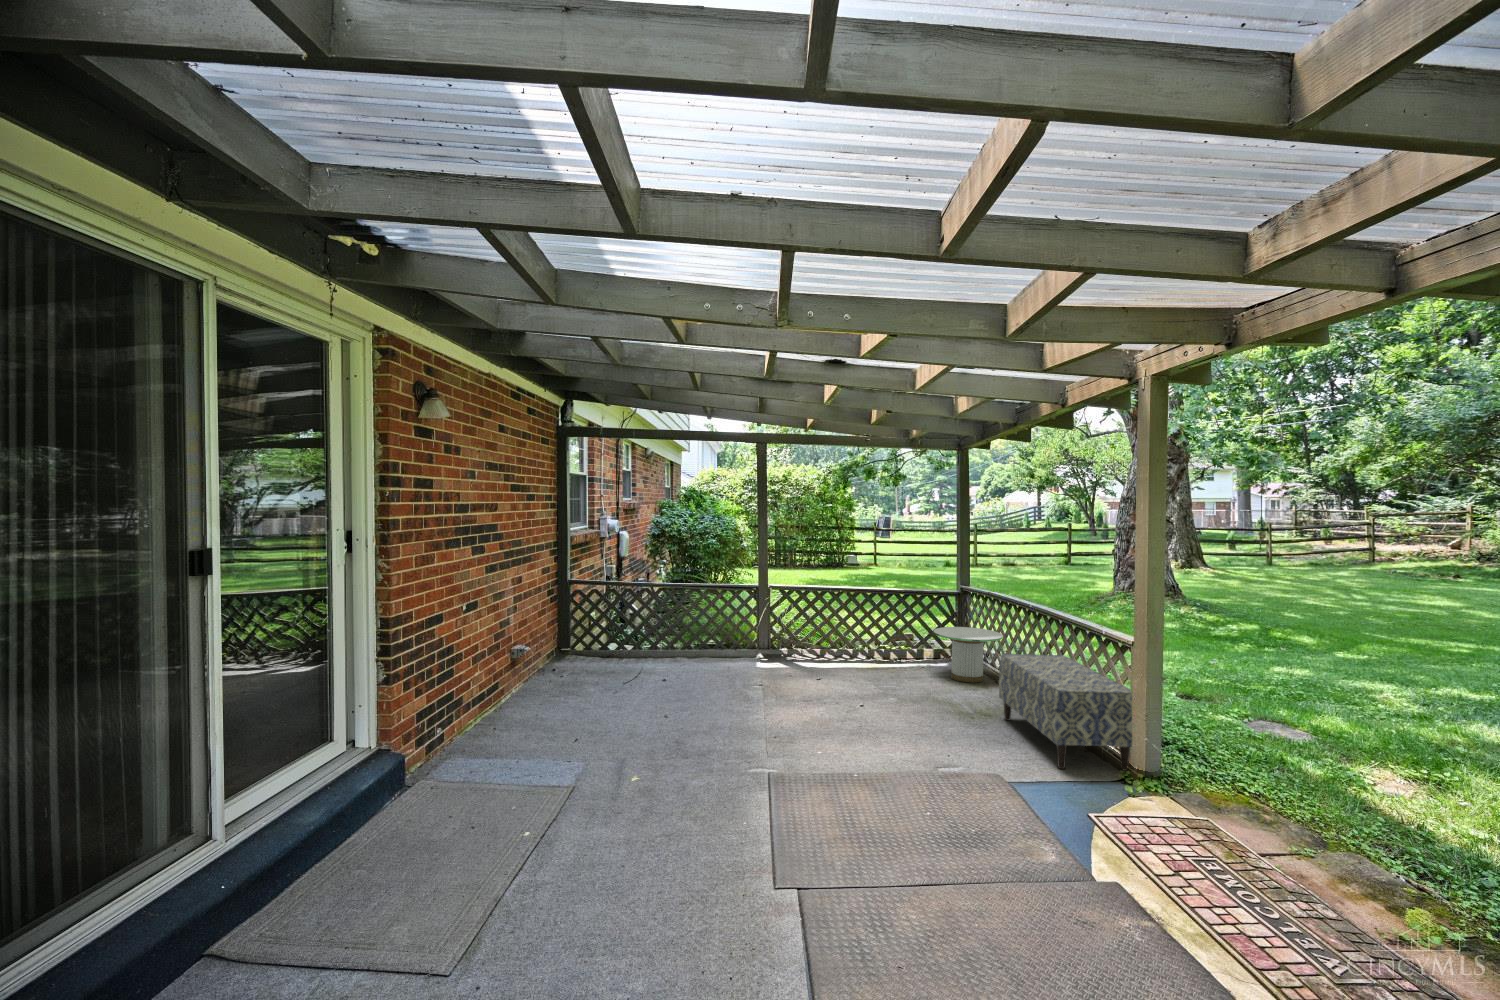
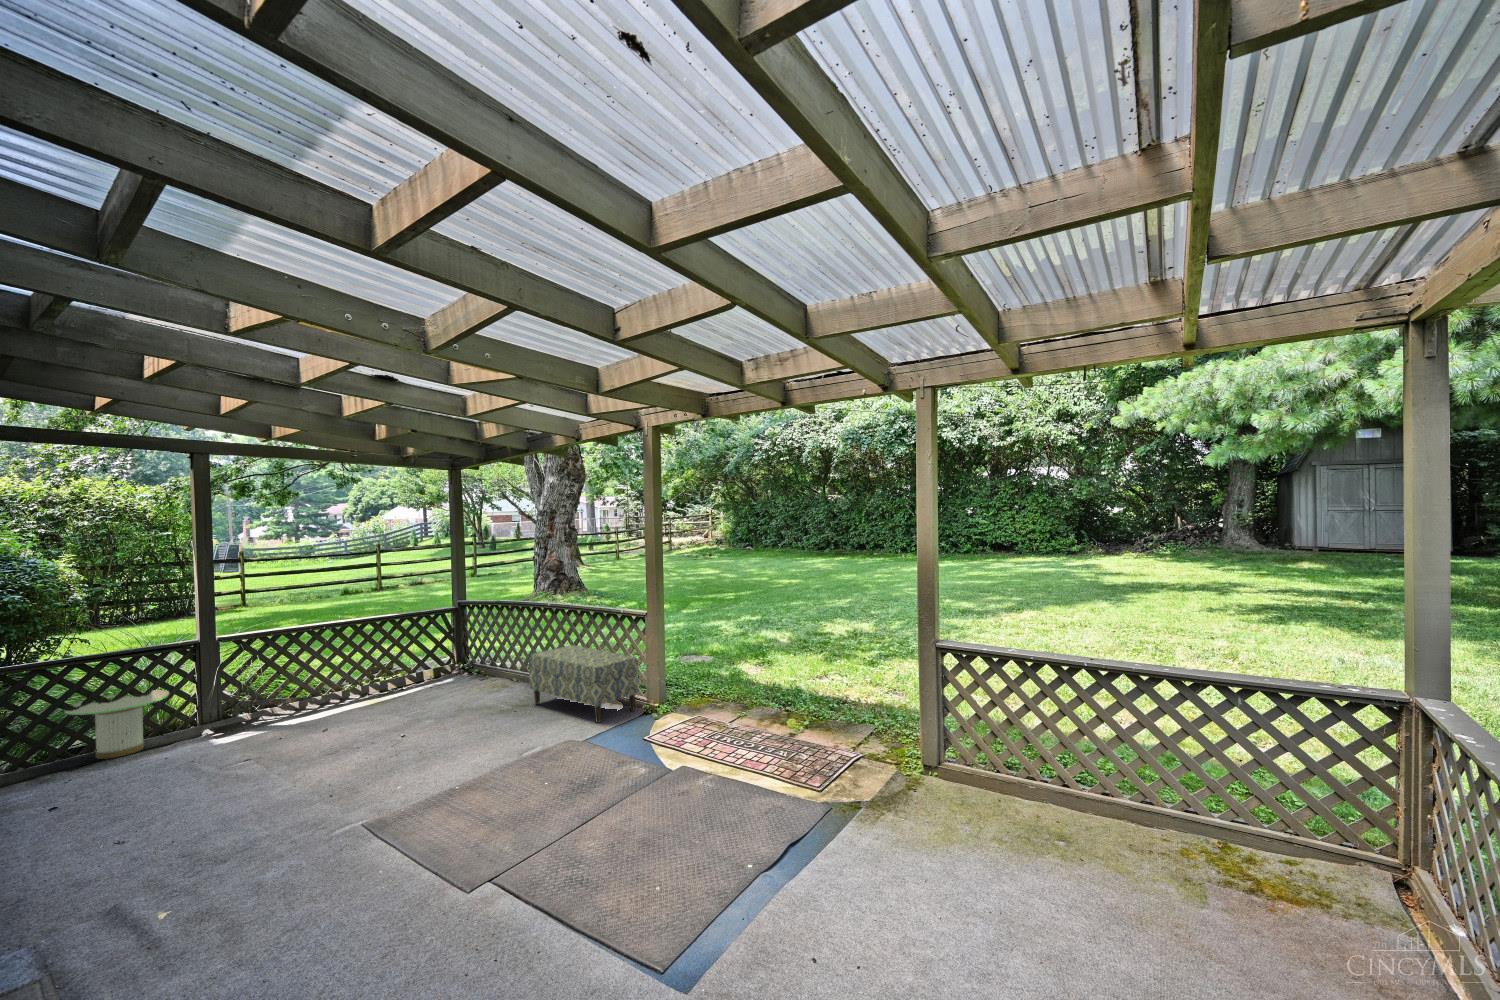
side table: present [933,627,1003,683] -> present [65,690,169,759]

